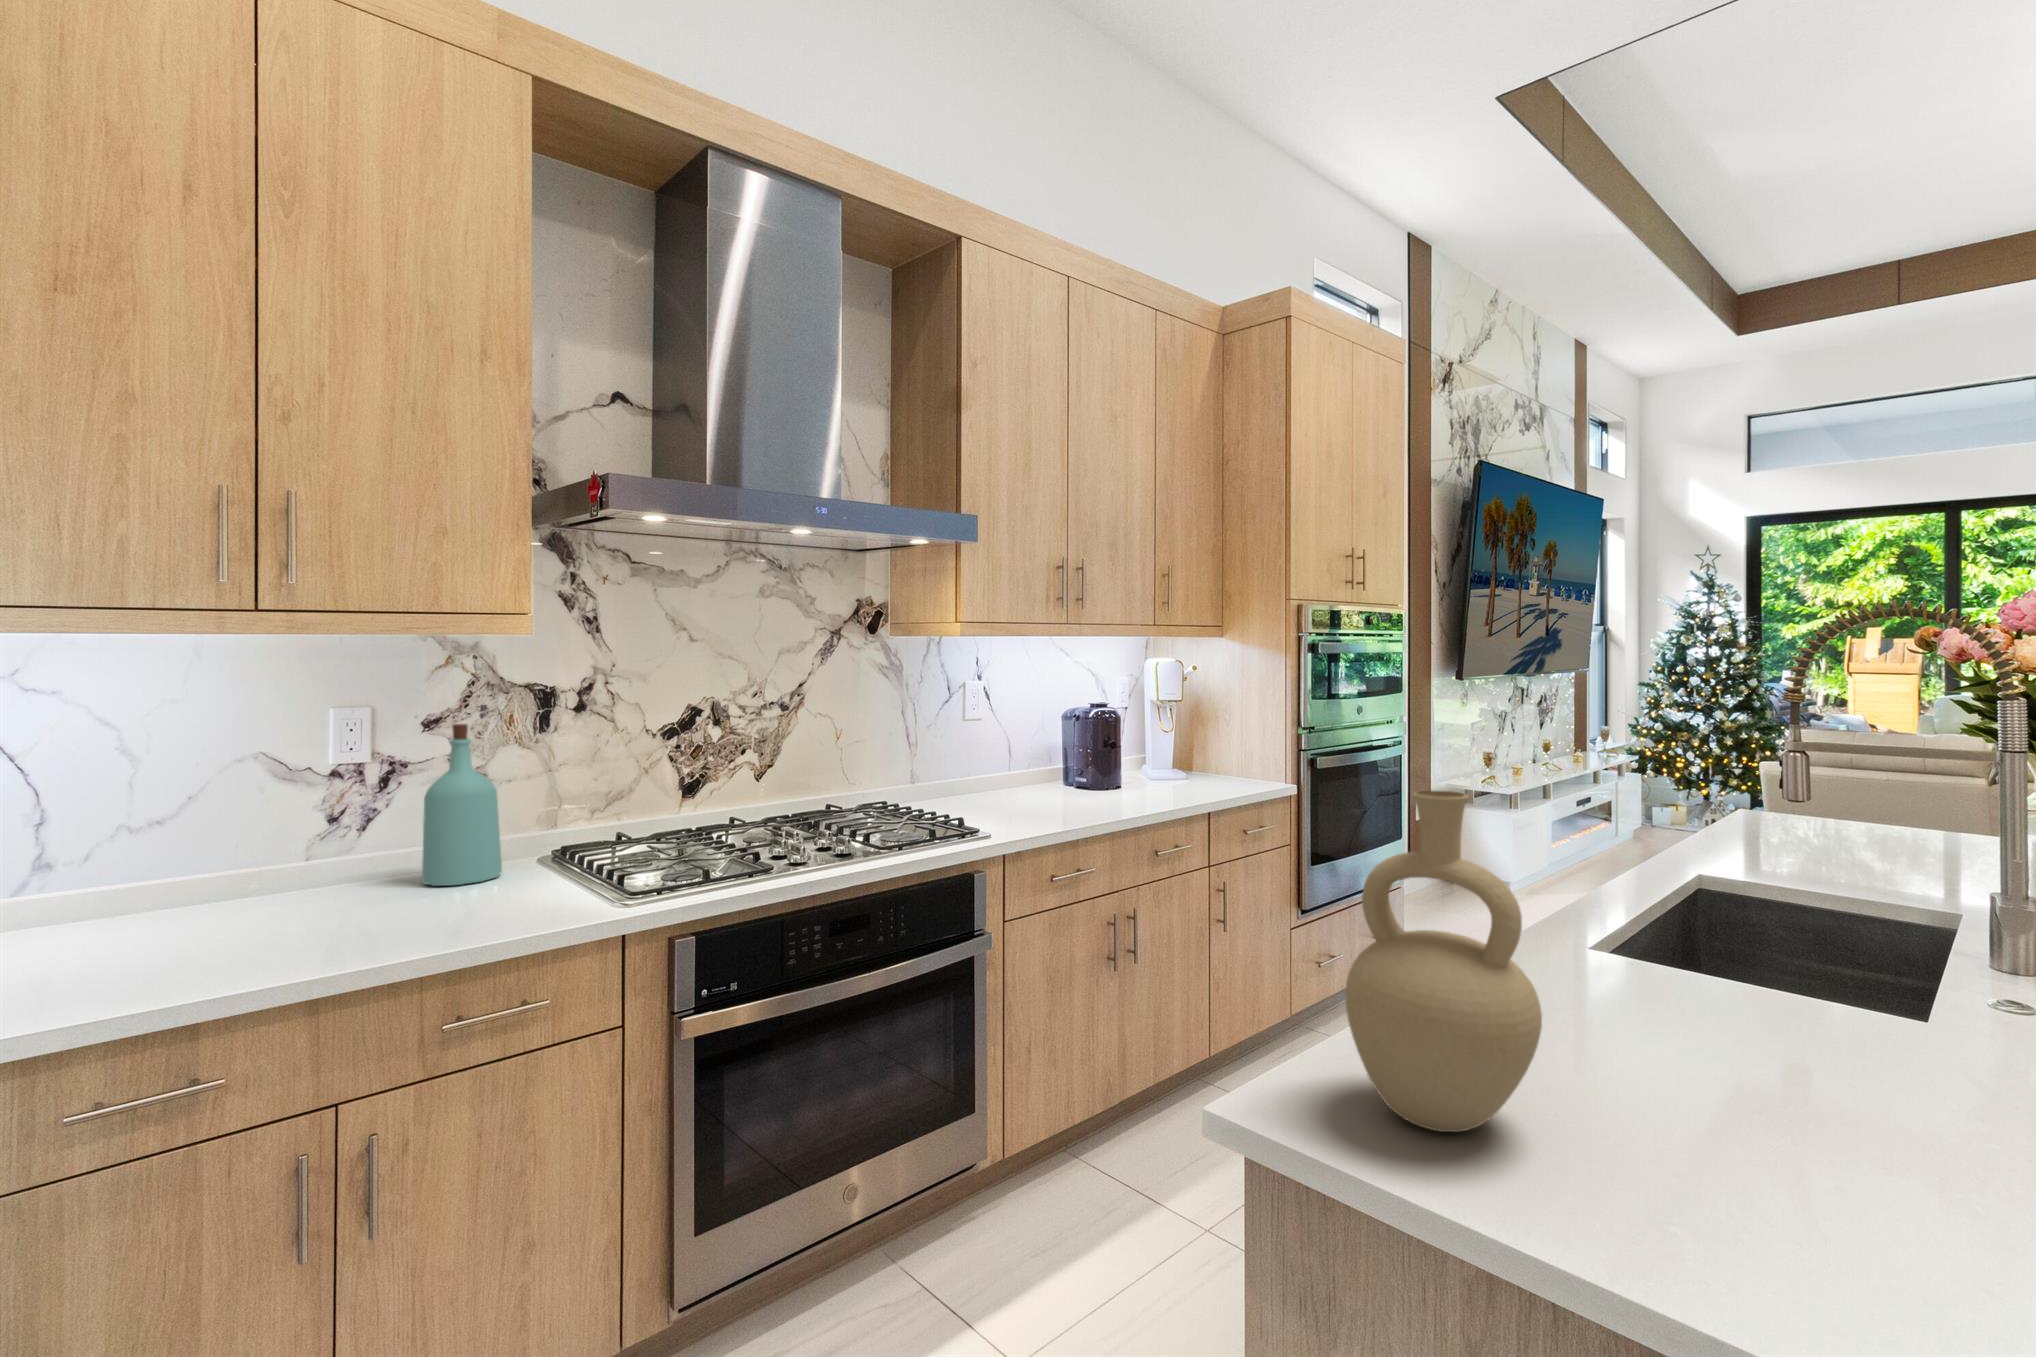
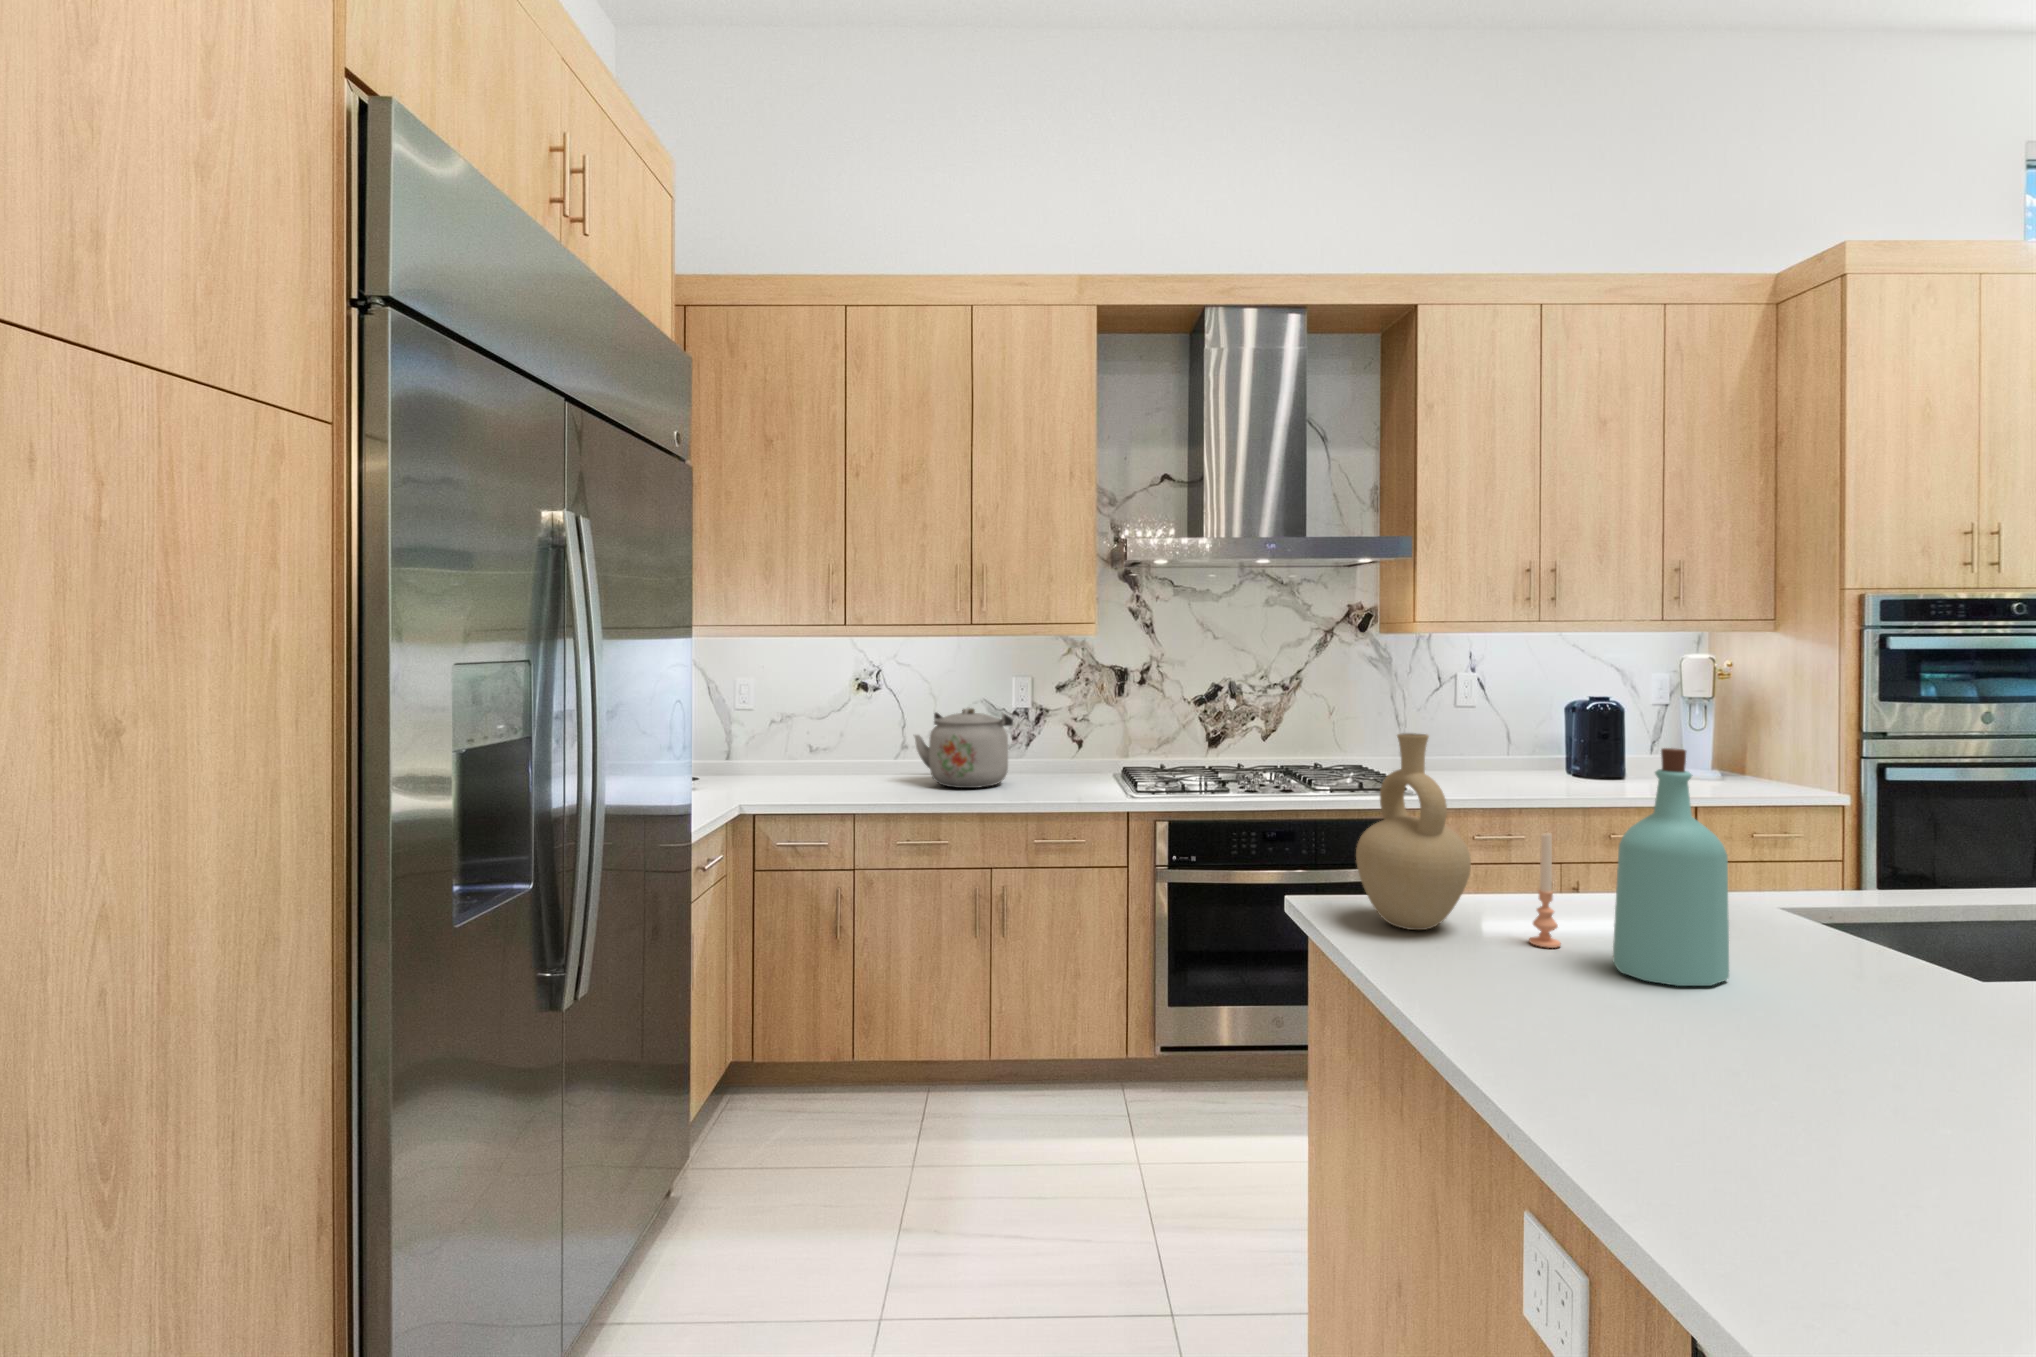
bottle: present [422,724,502,886] -> present [1613,748,1729,986]
kettle: none [102,772,350,939] -> present [914,708,1013,788]
candle: none [1594,930,1645,1112] -> present [1529,833,1561,948]

